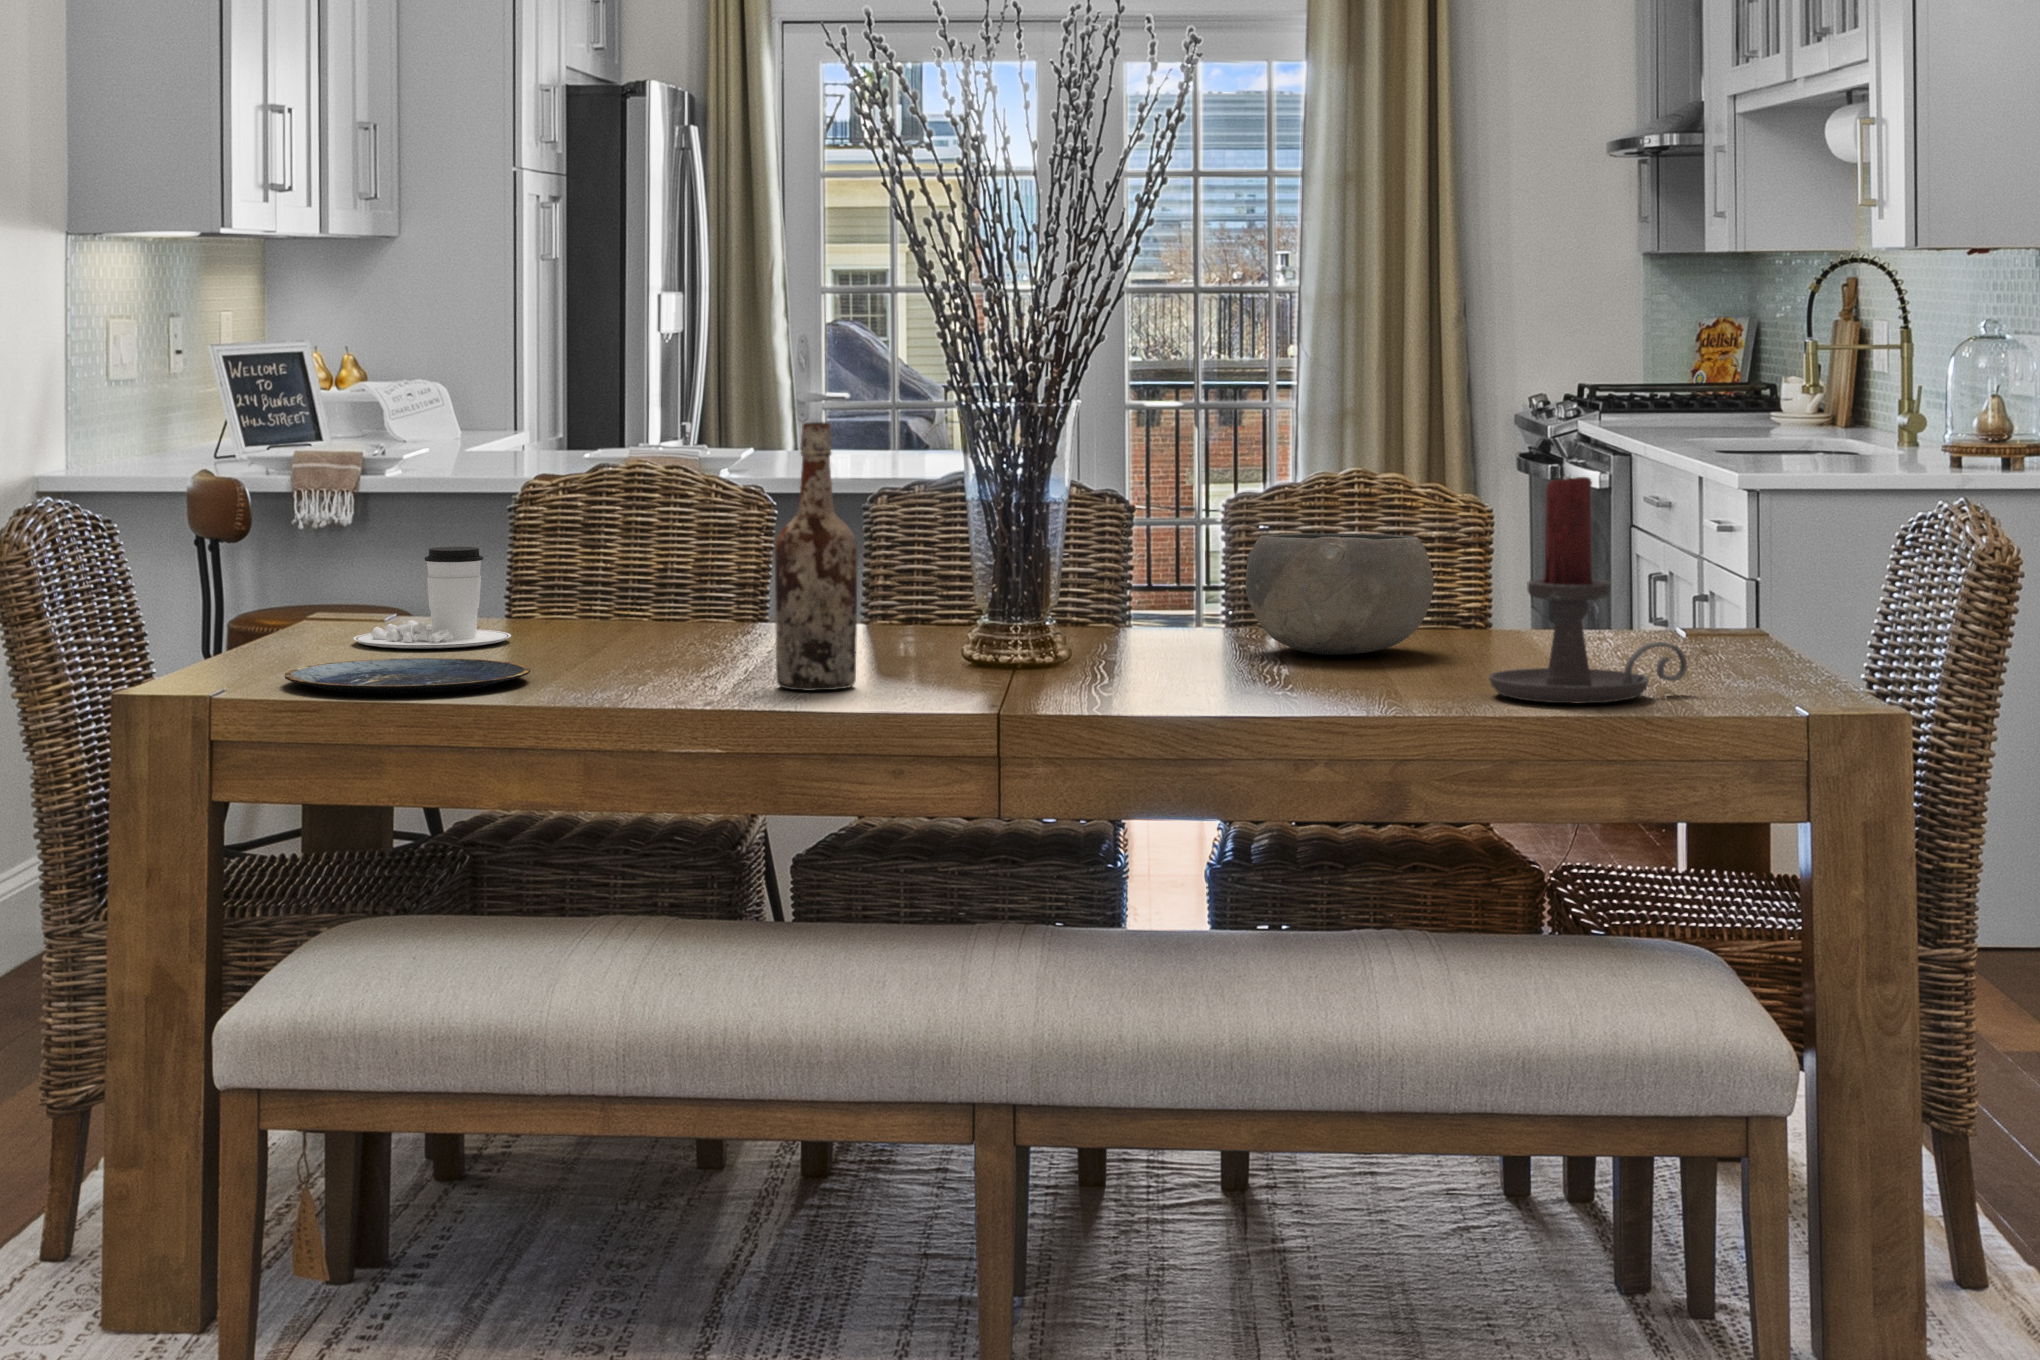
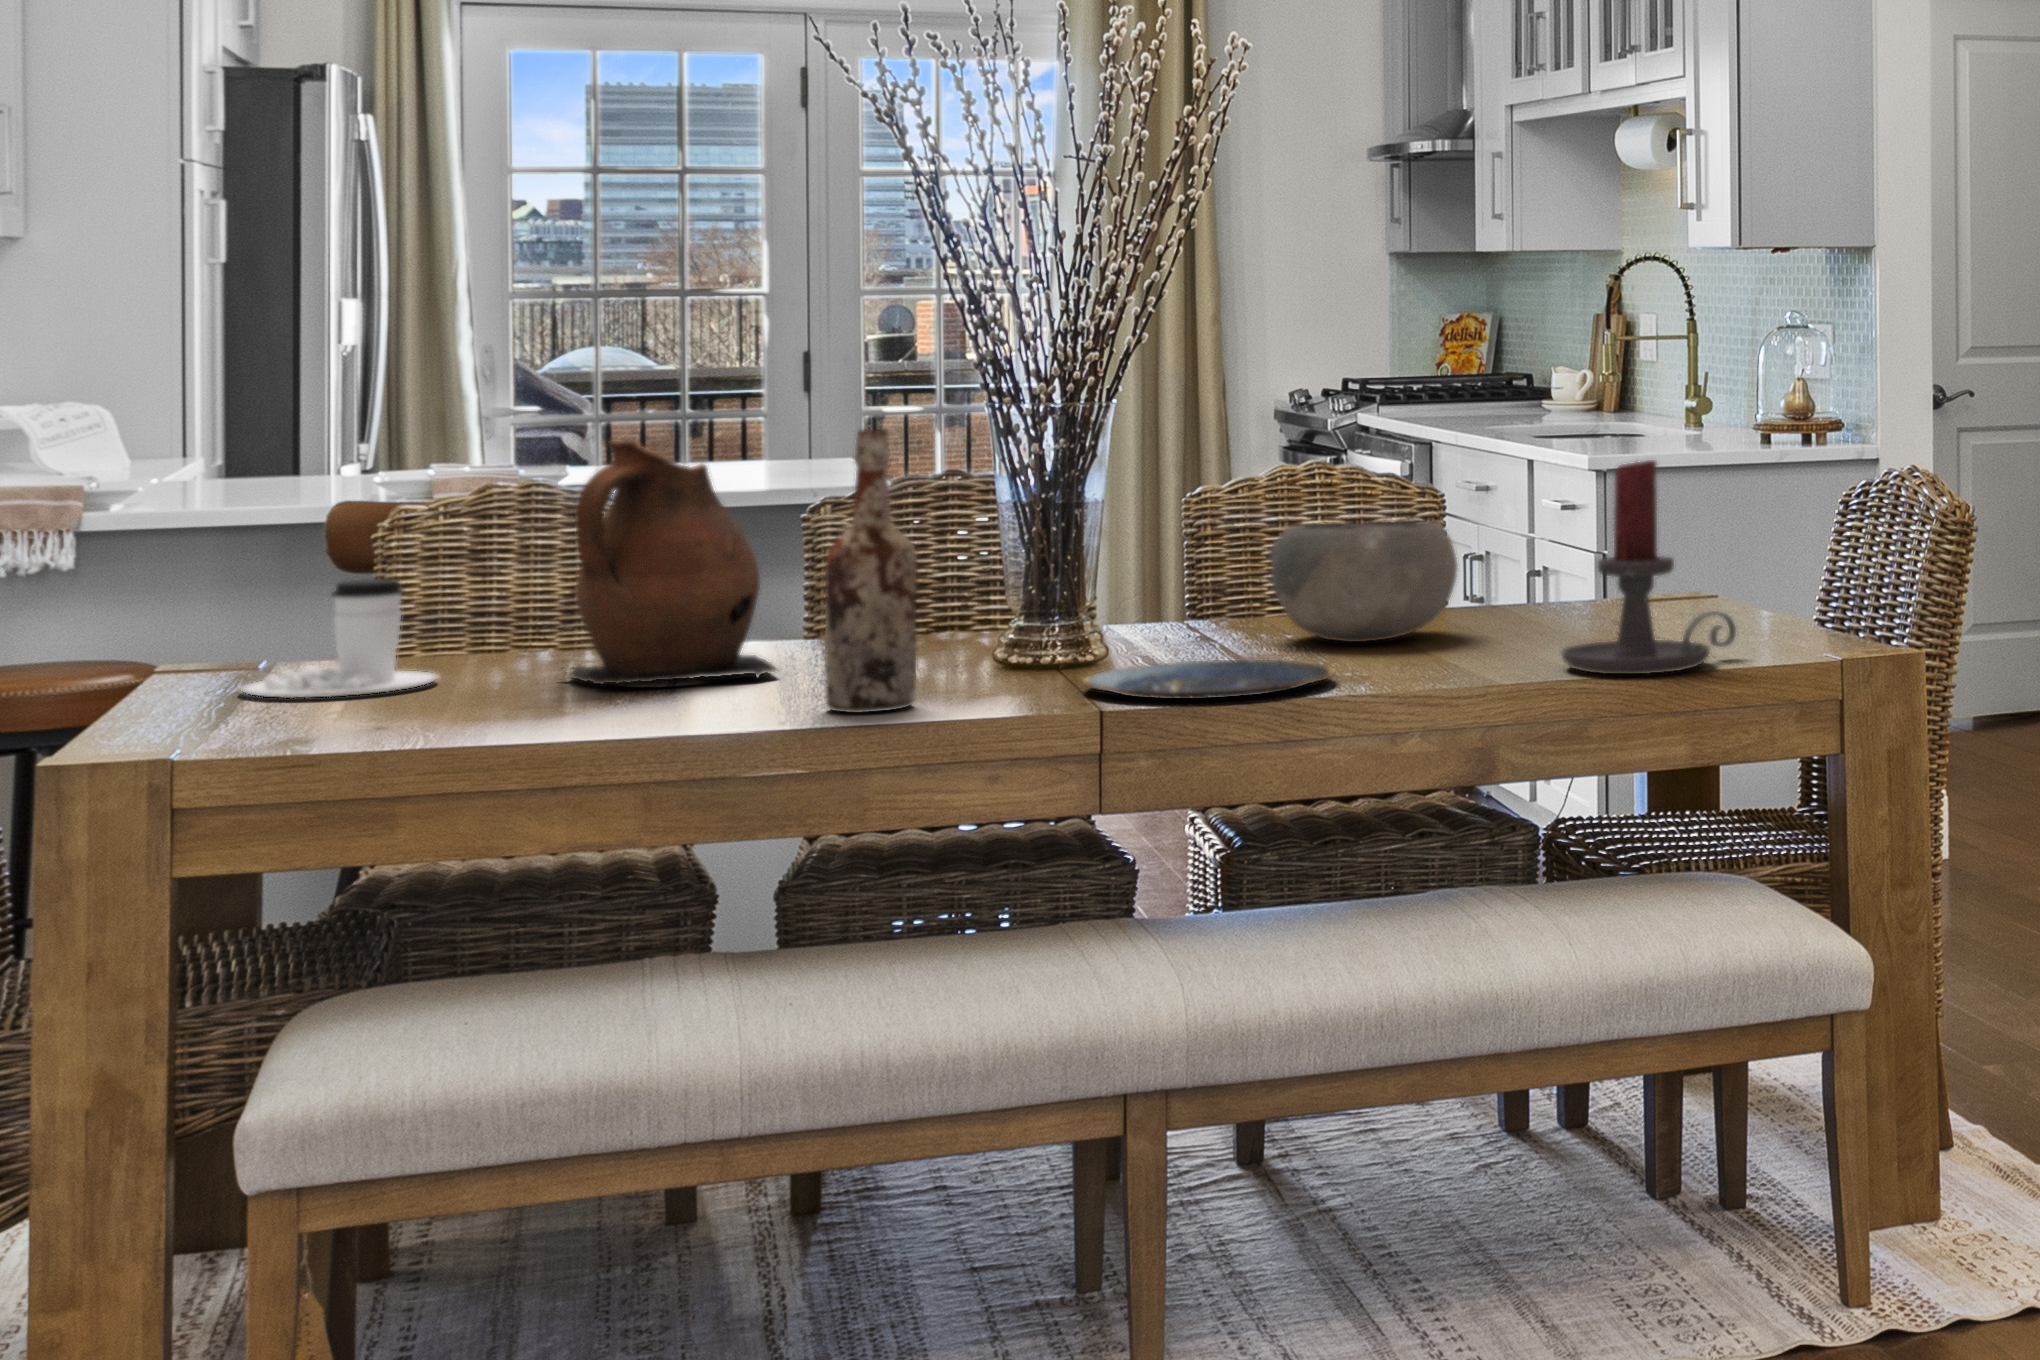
ceramic pitcher: none [600,428,778,655] -> present [561,441,777,684]
plate: present [285,658,530,694] -> present [1083,660,1334,699]

